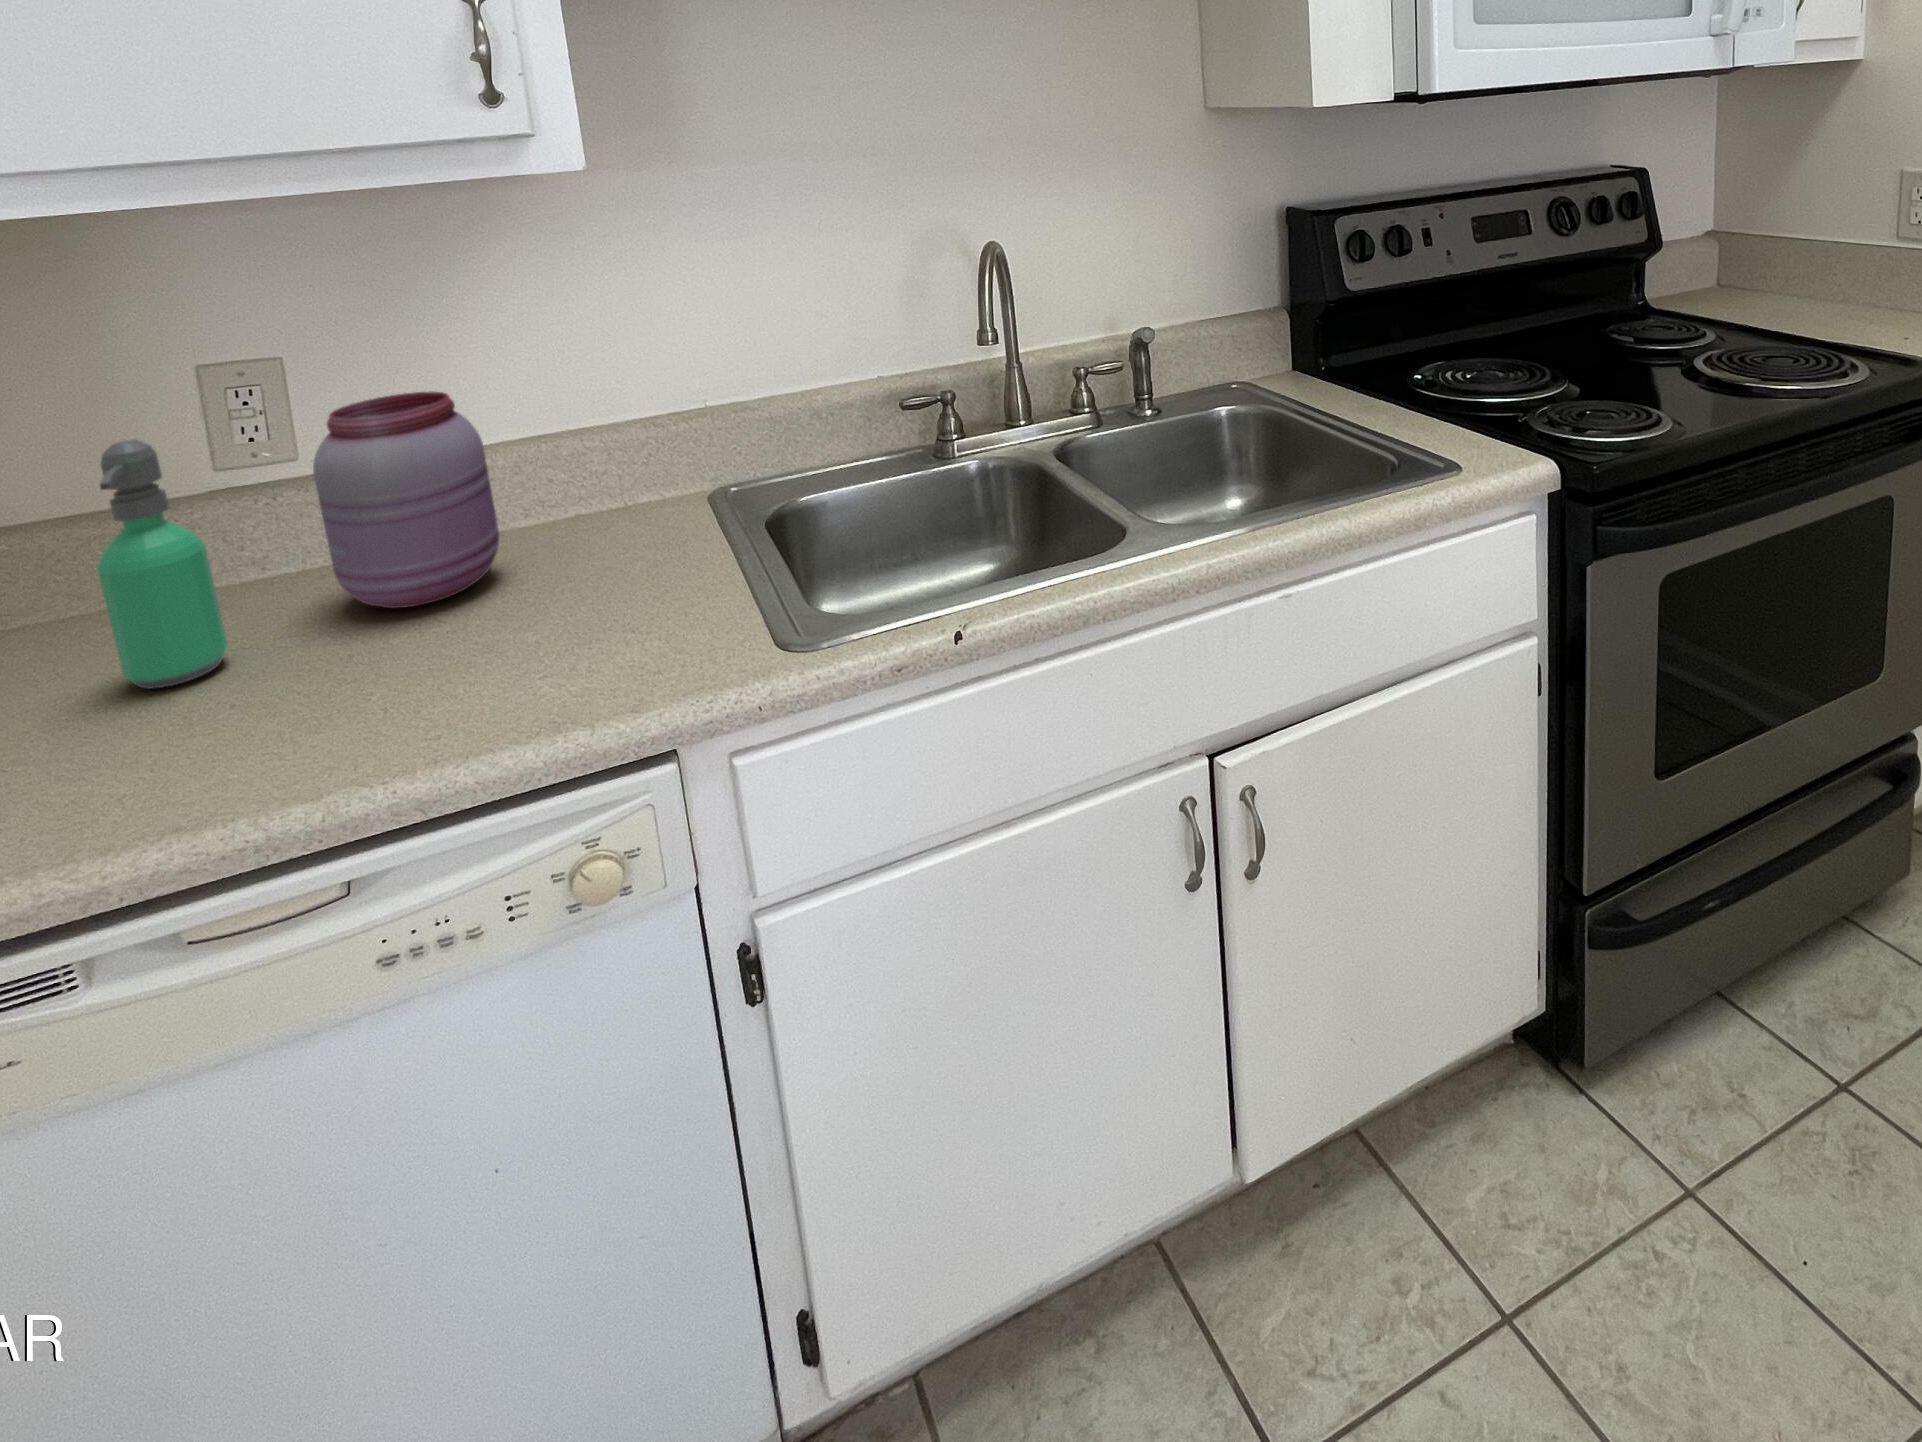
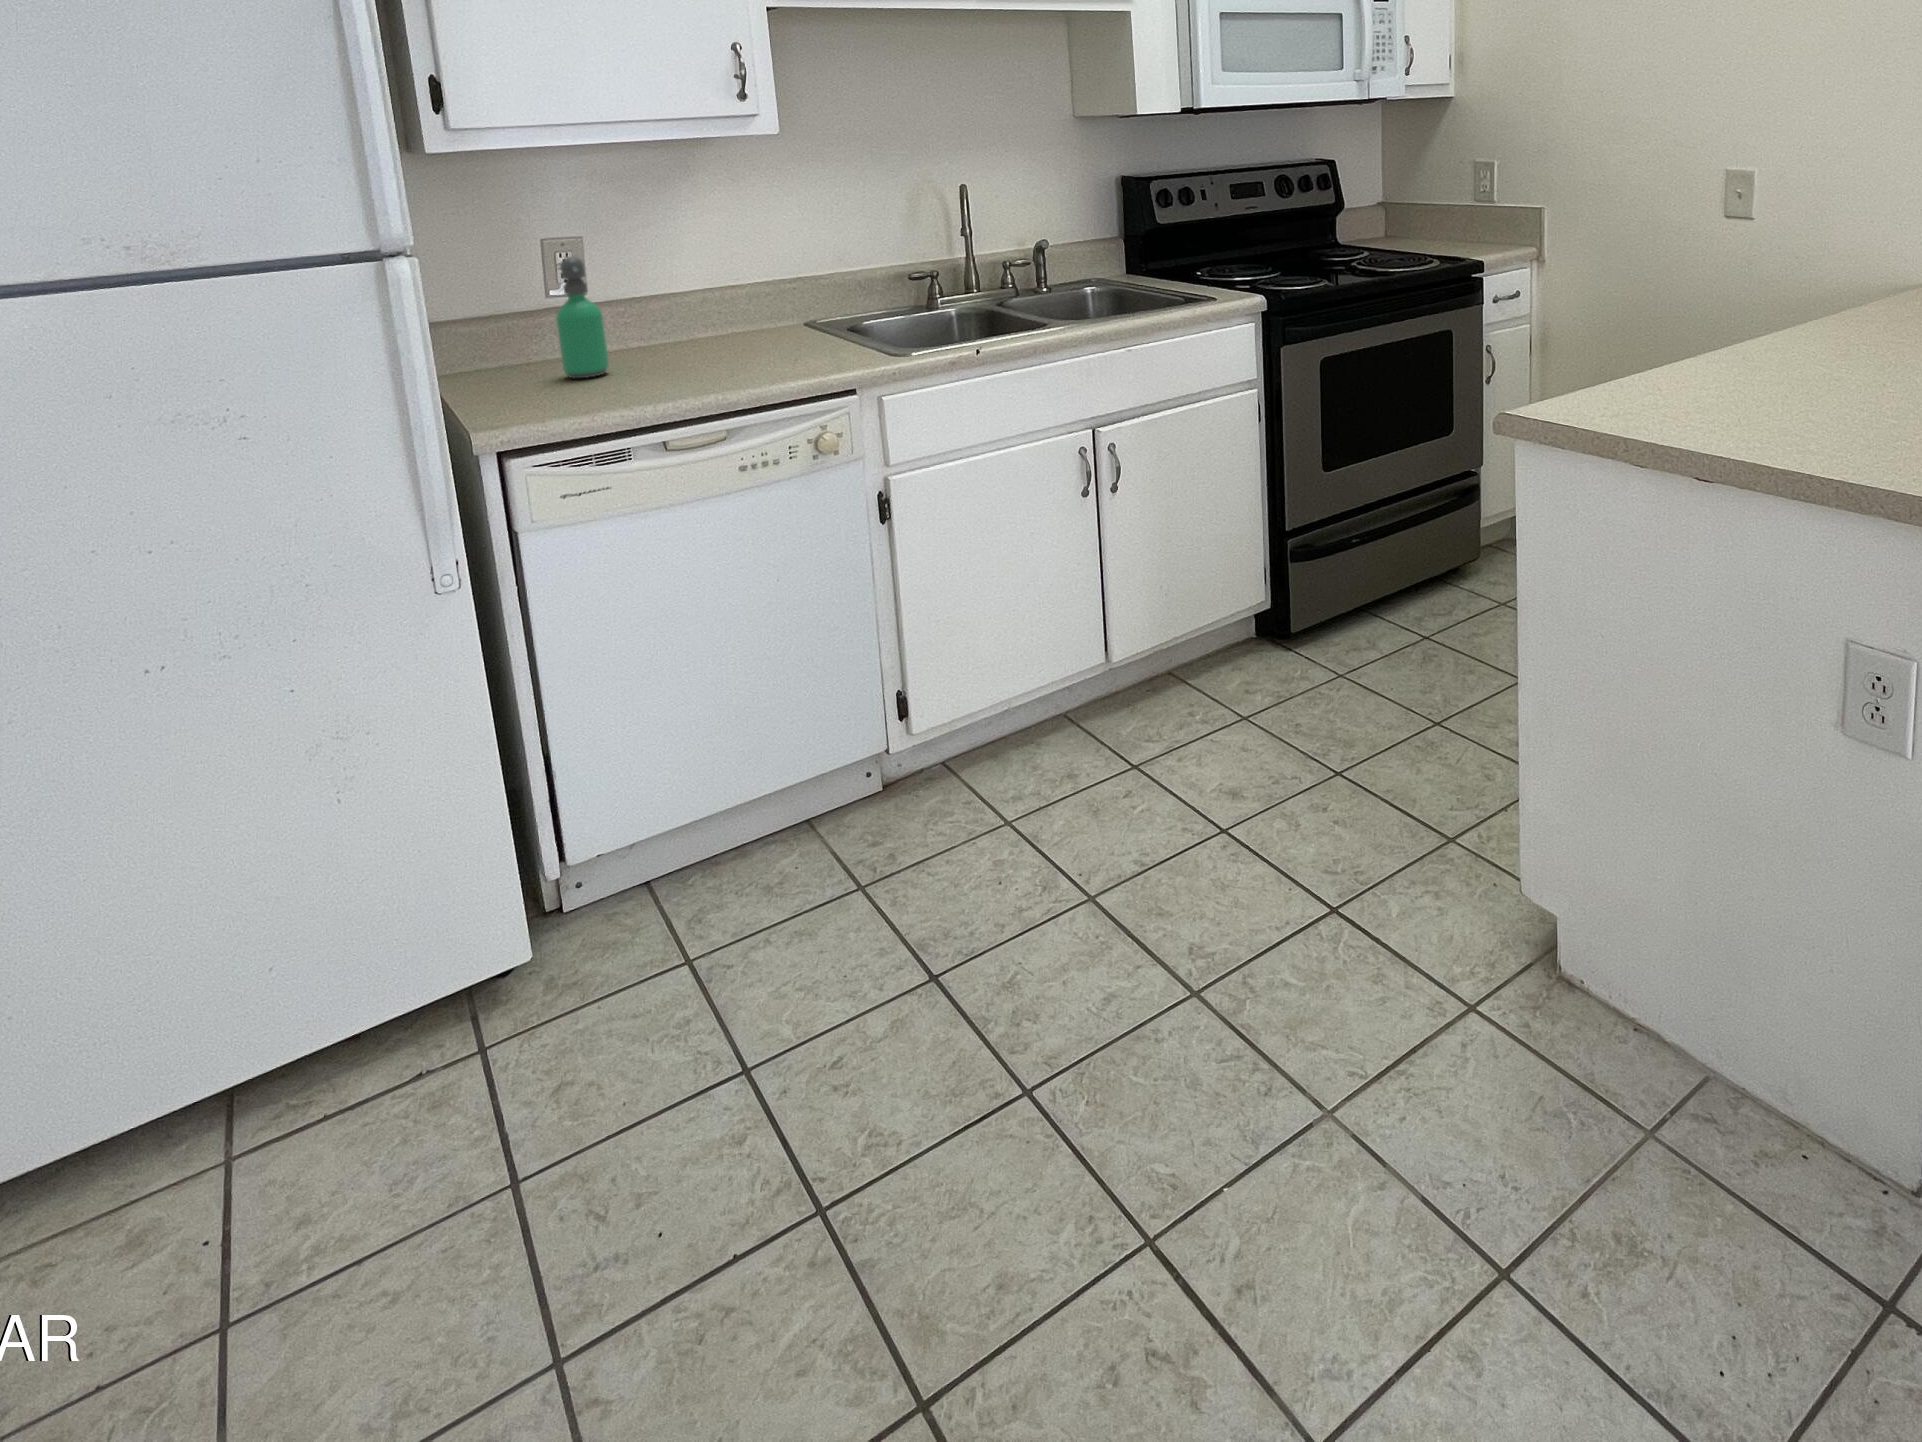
jar: present [313,392,499,608] -> none [632,250,719,357]

